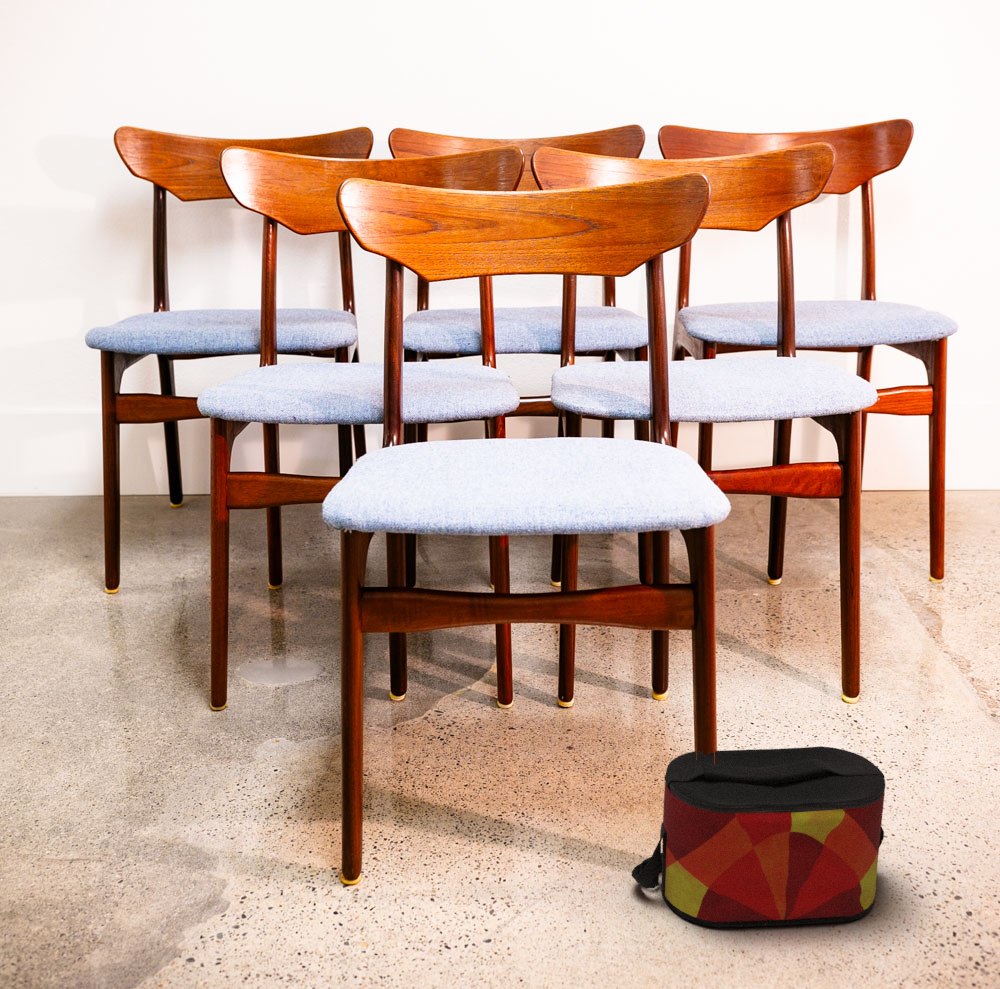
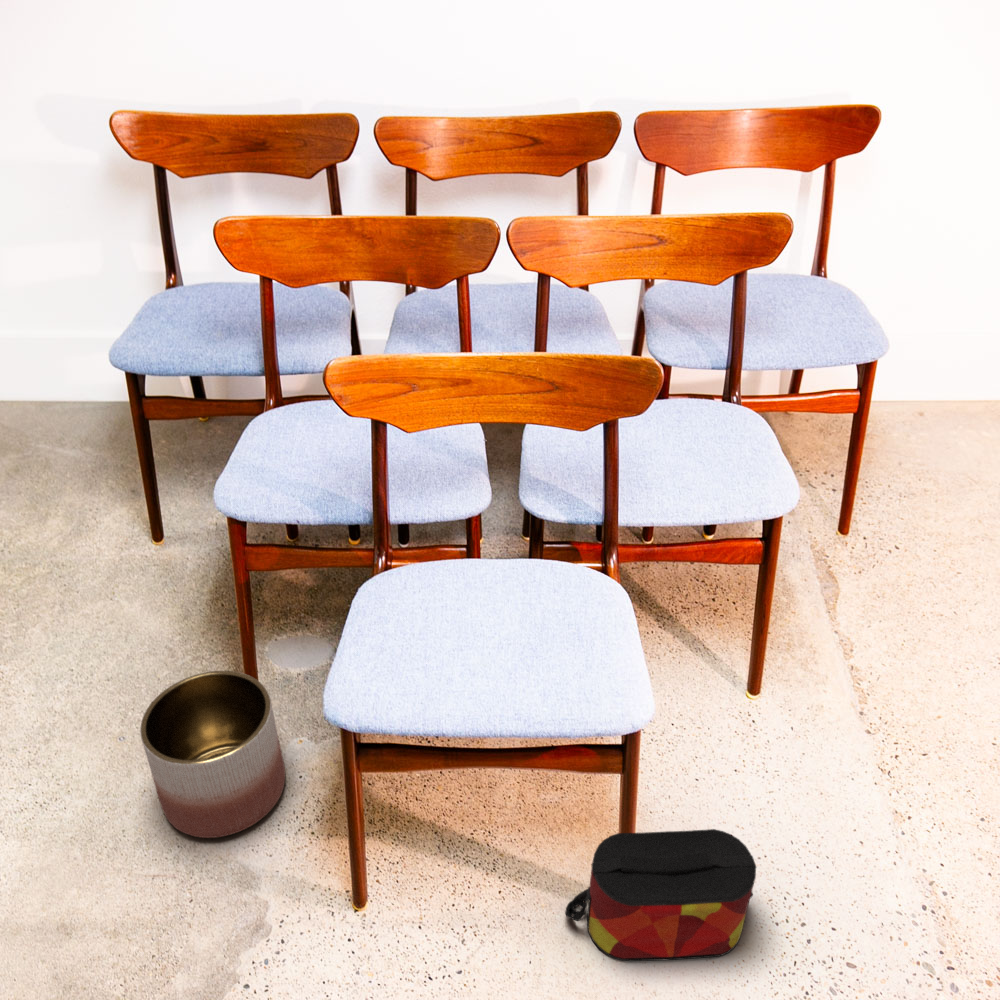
planter: none [78,622,255,819] -> present [140,671,285,838]

